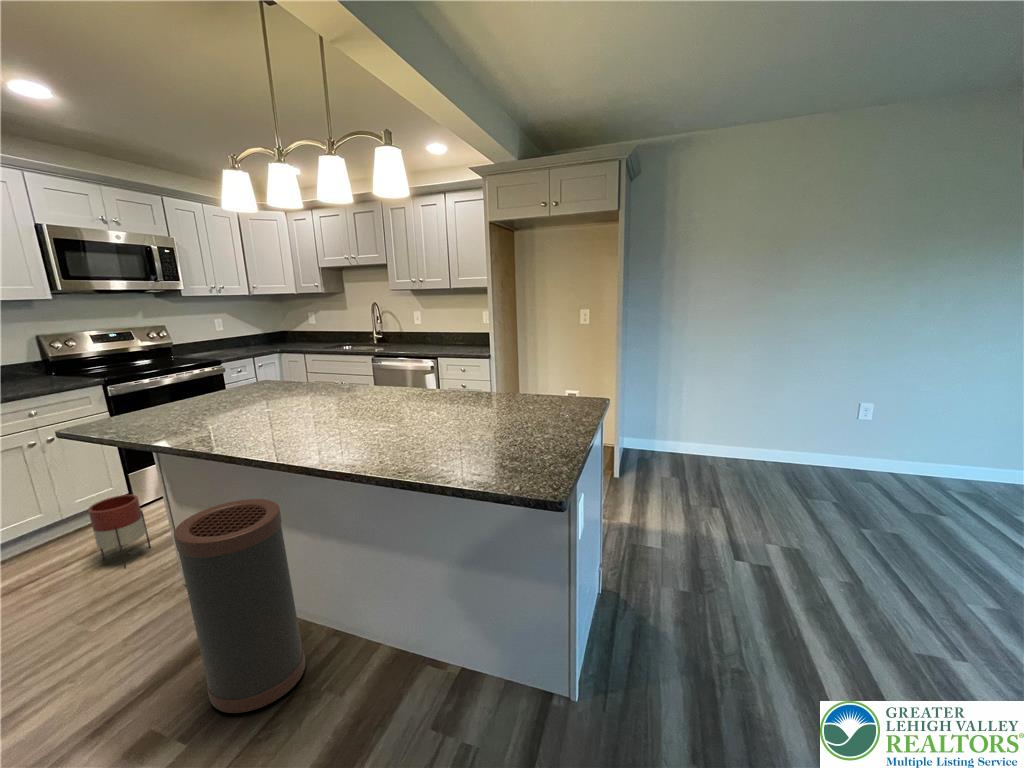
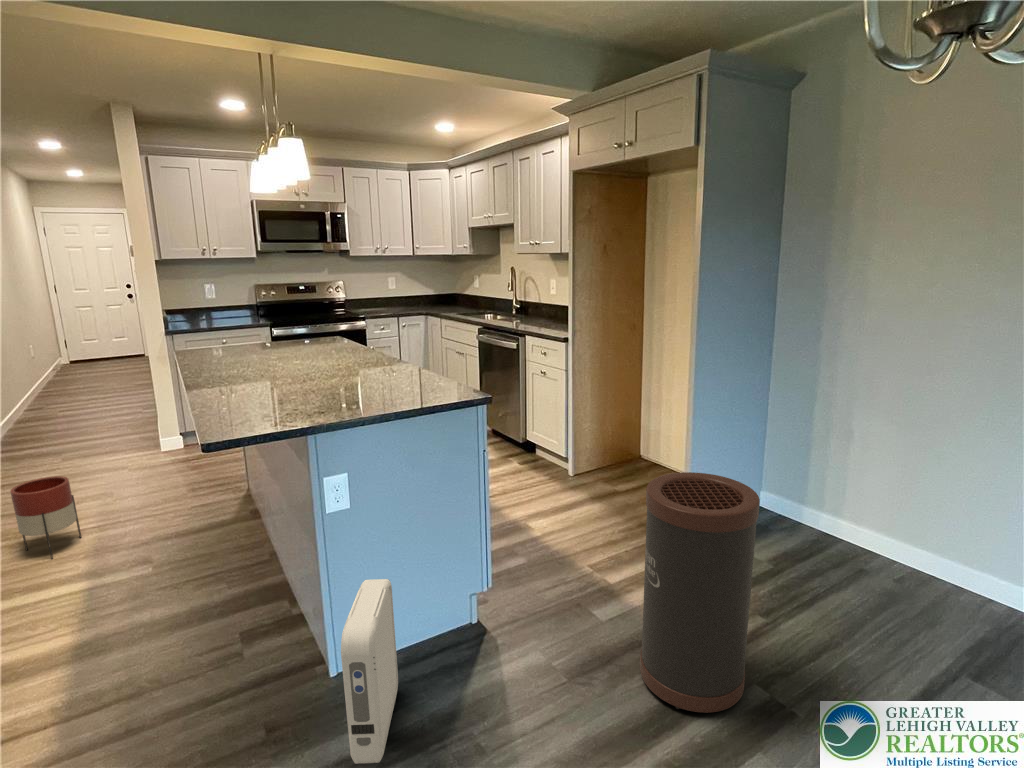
trash can: present [174,499,305,713] -> present [640,472,760,713]
air purifier: none [367,591,425,763] -> present [341,579,398,764]

